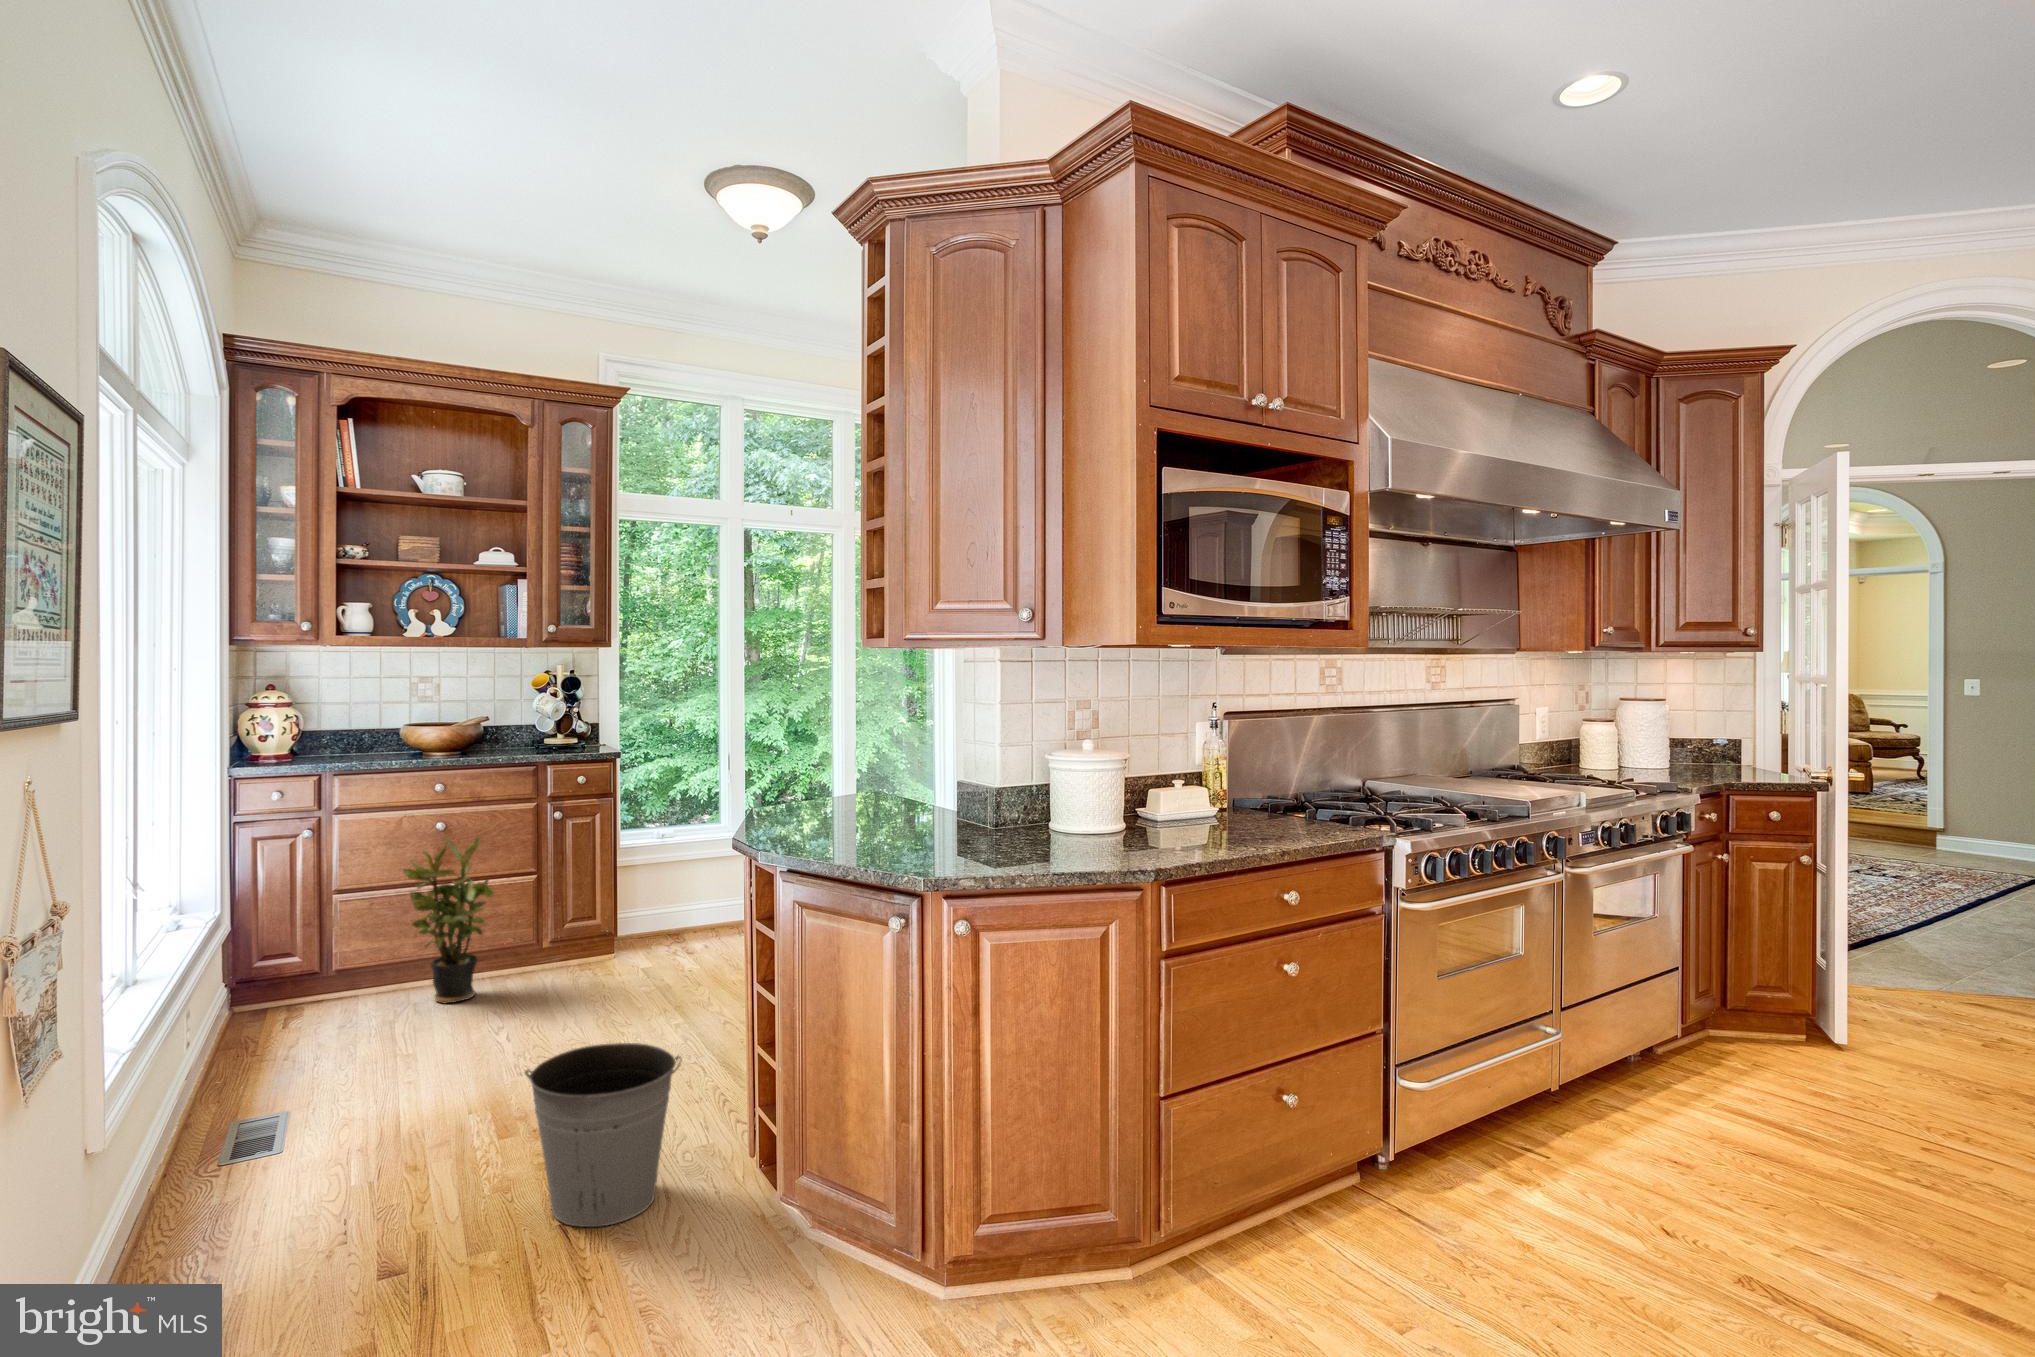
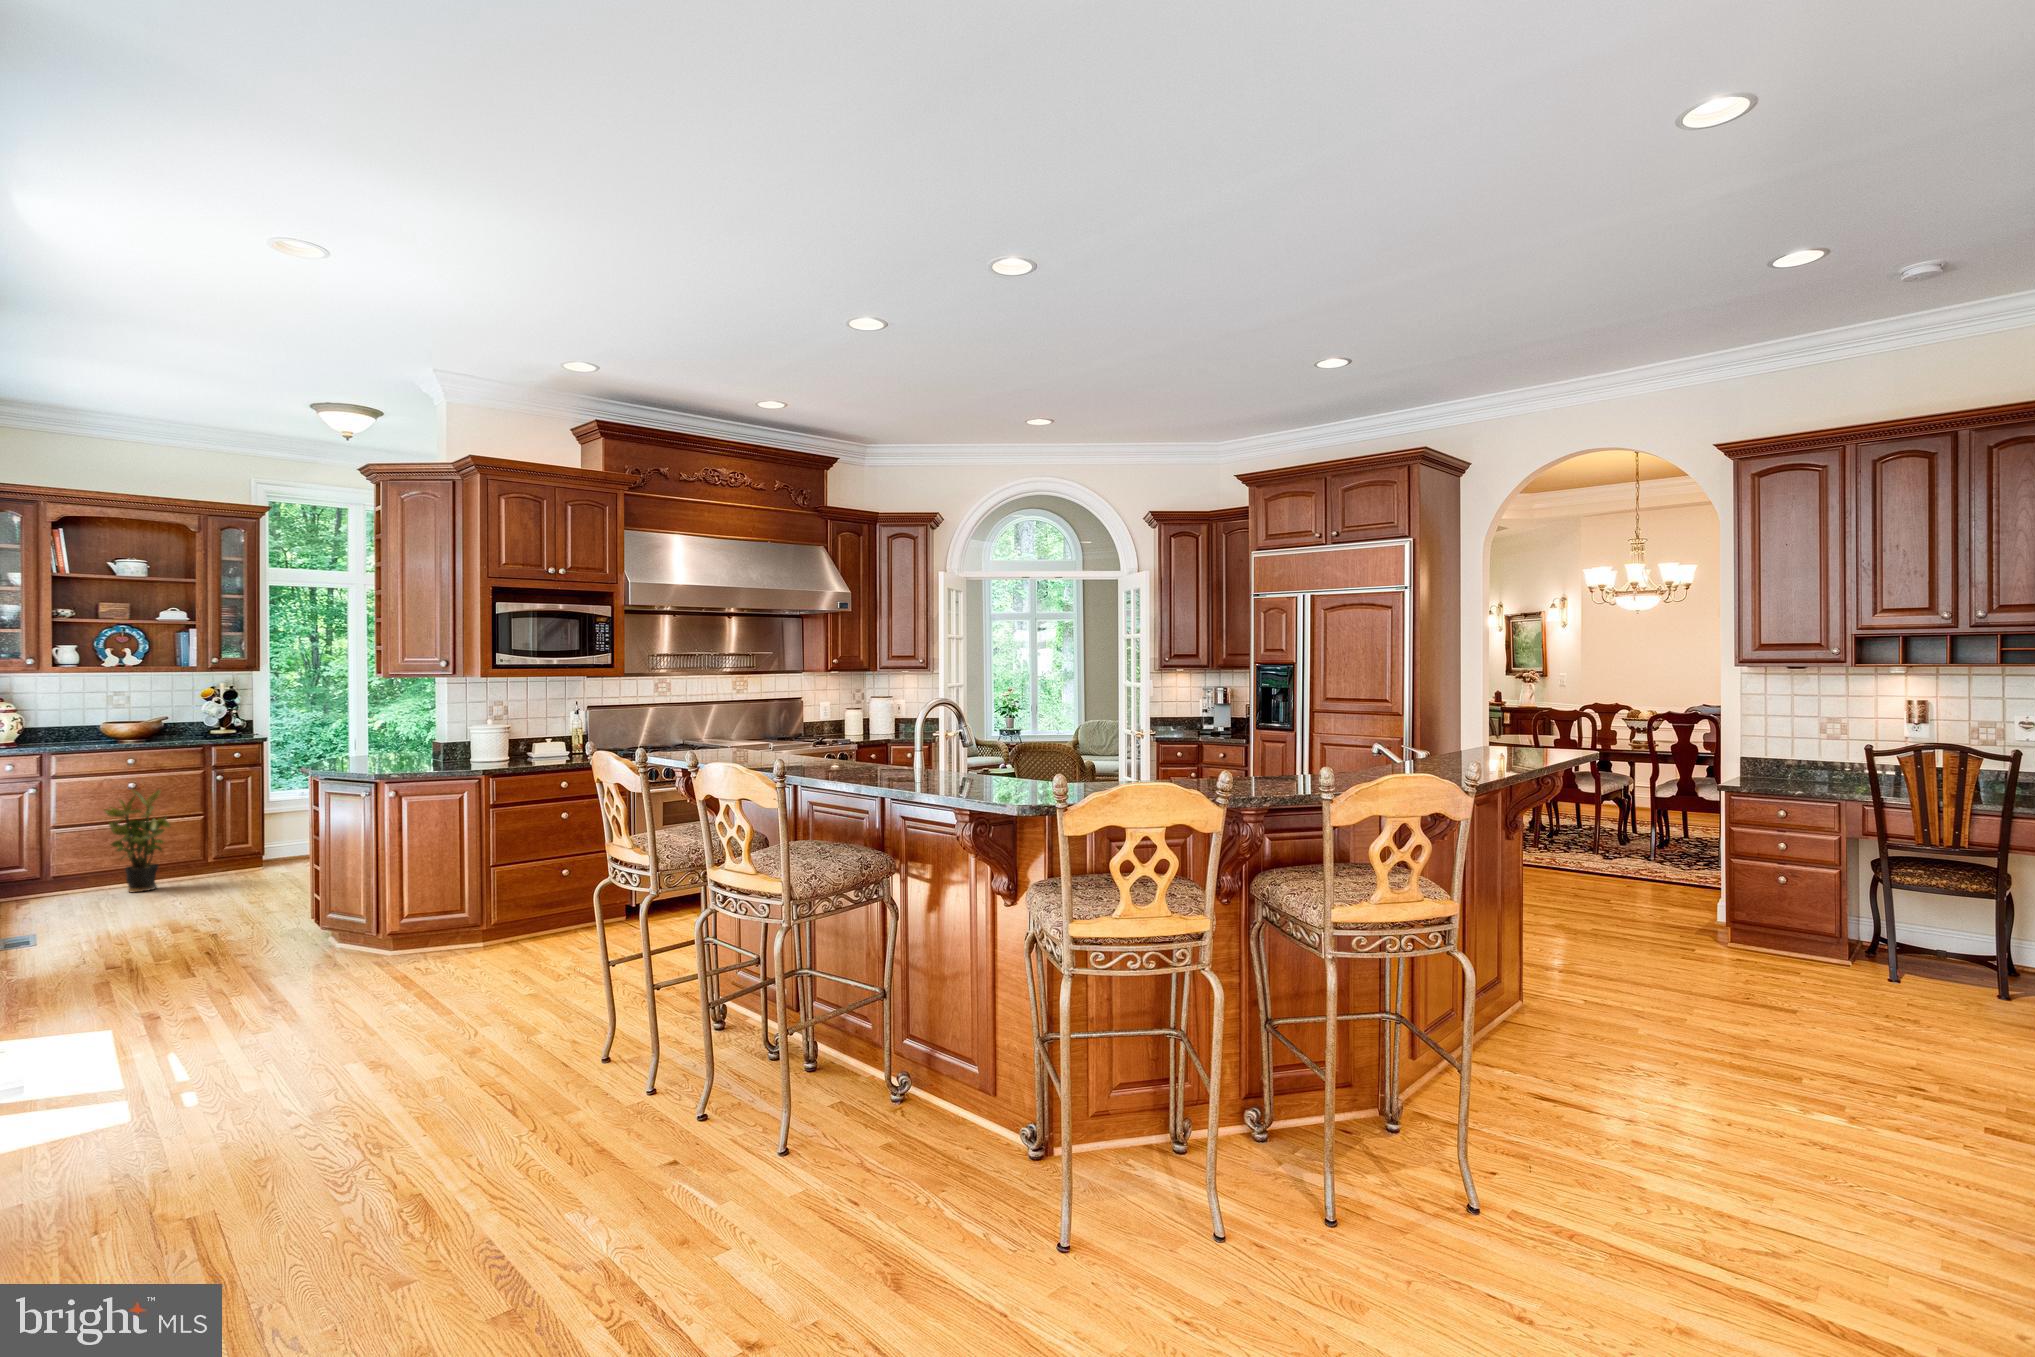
bucket: present [525,1043,681,1227] -> none [178,868,271,951]

